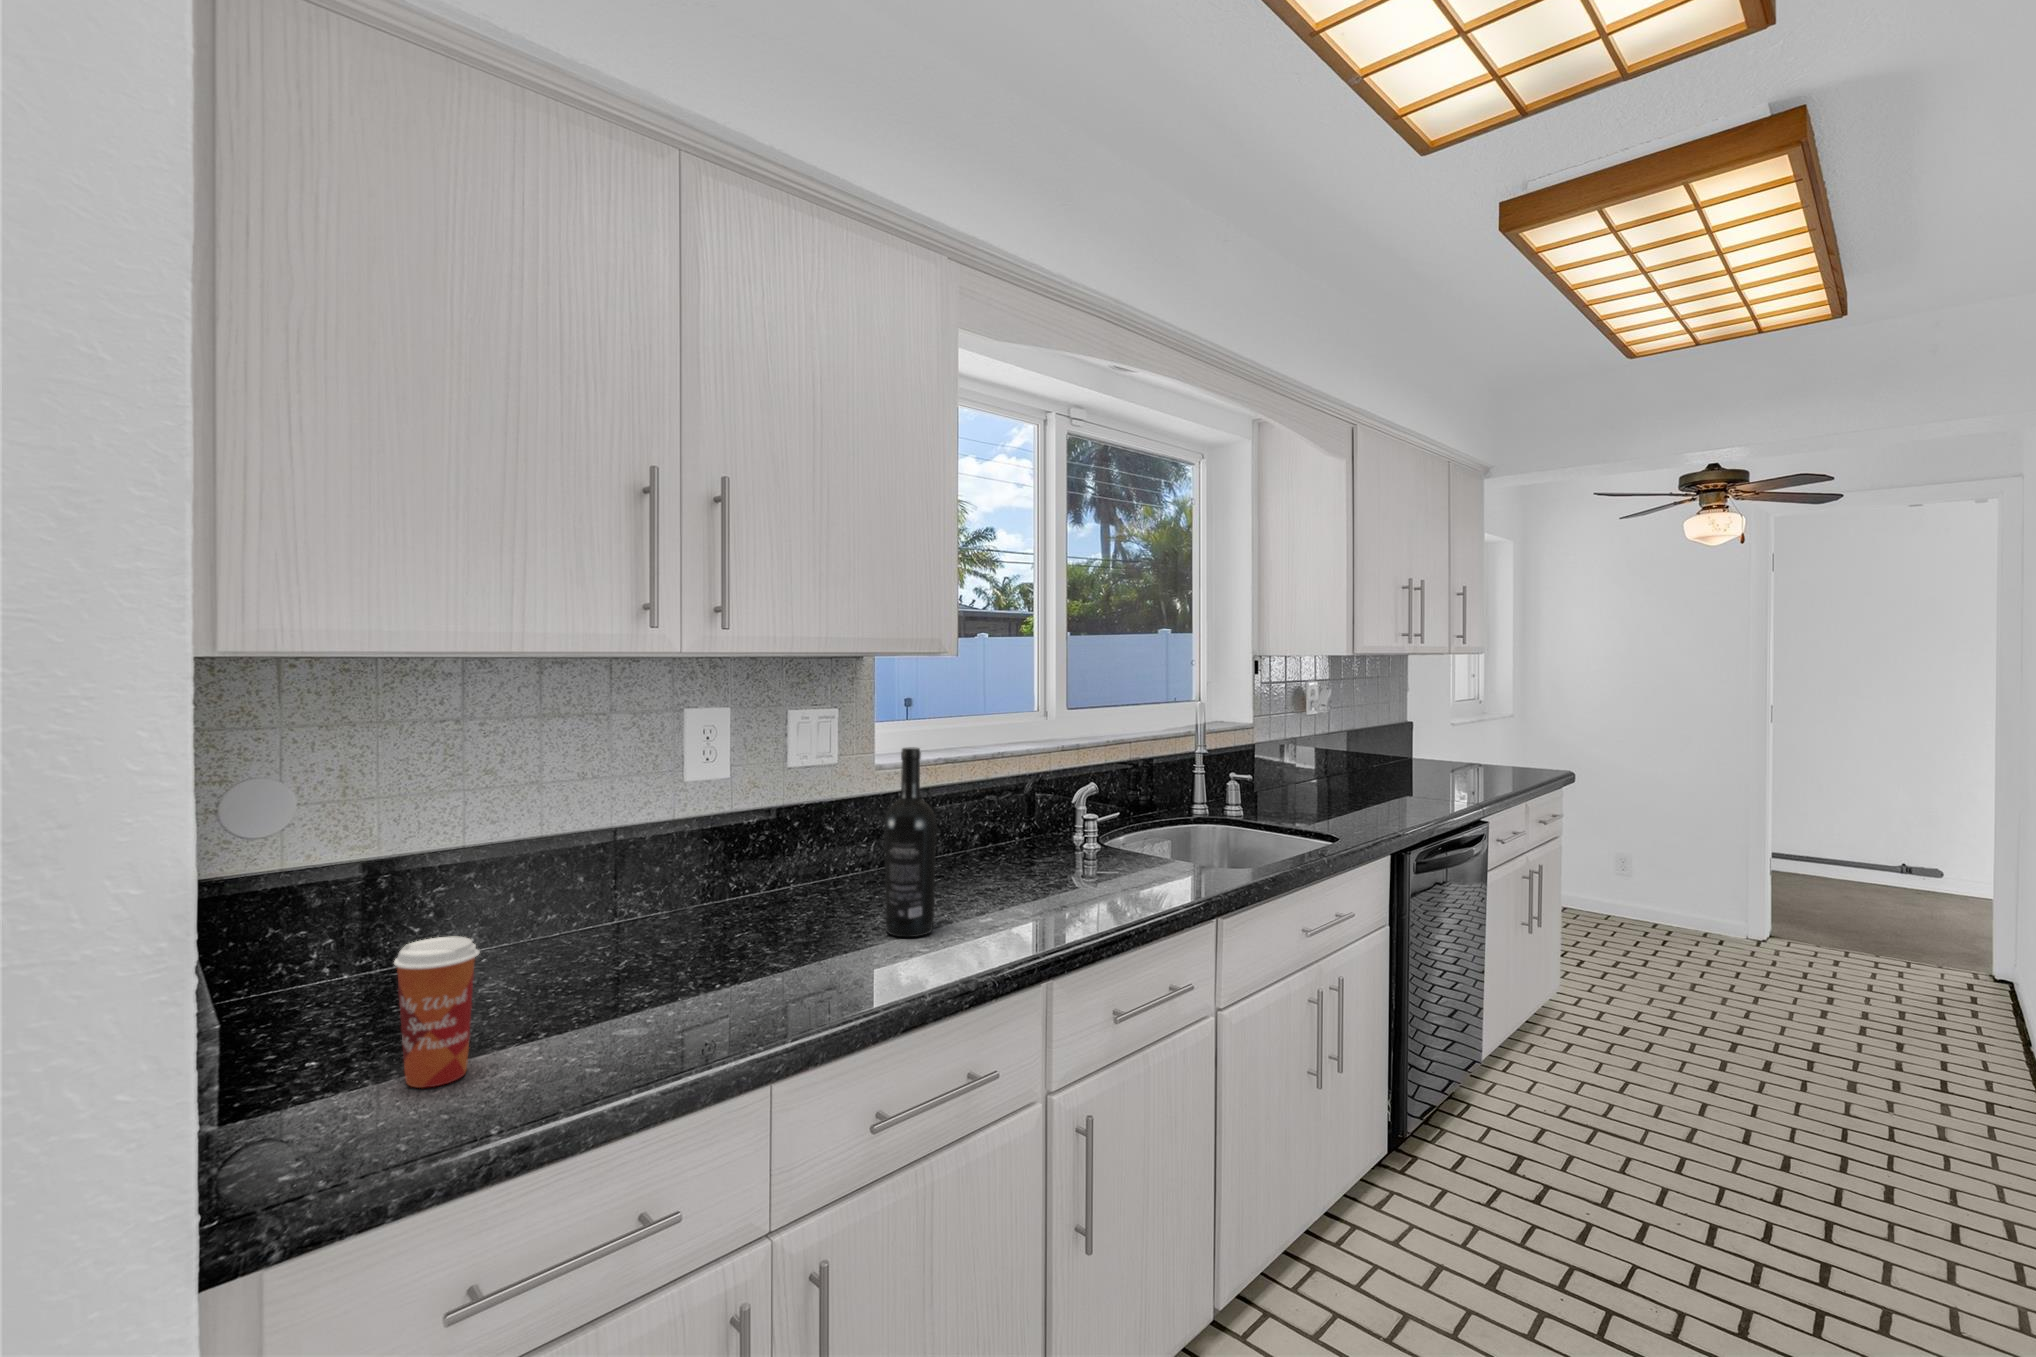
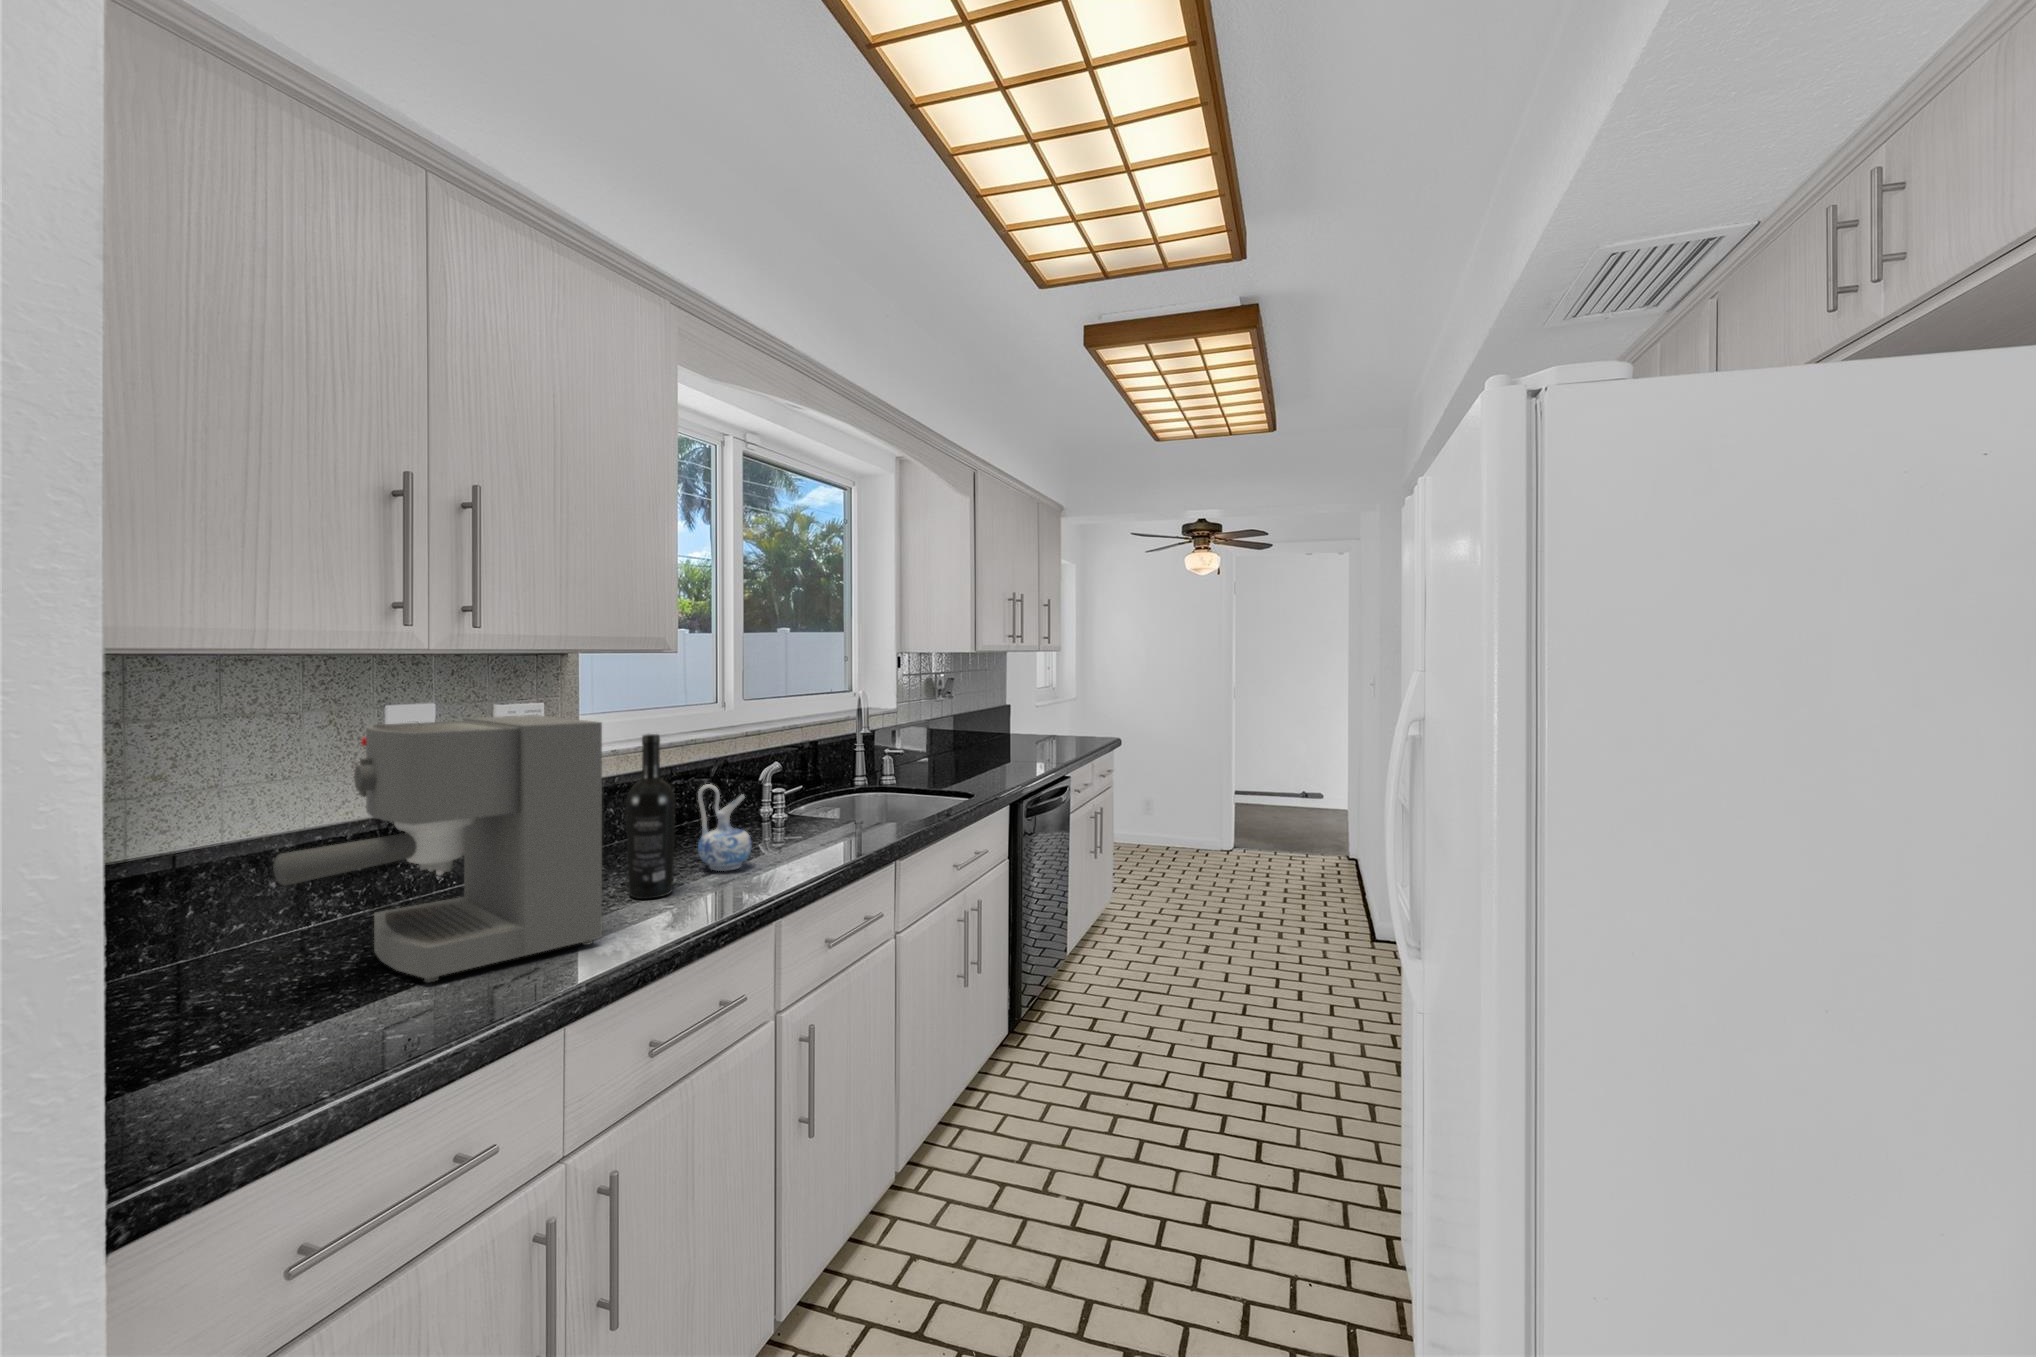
coffee maker: none [521,723,833,1009] -> present [273,715,602,982]
ceramic pitcher: none [972,808,1032,911] -> present [698,784,752,871]
paper cup: present [394,937,479,1088] -> none [169,930,268,1080]

